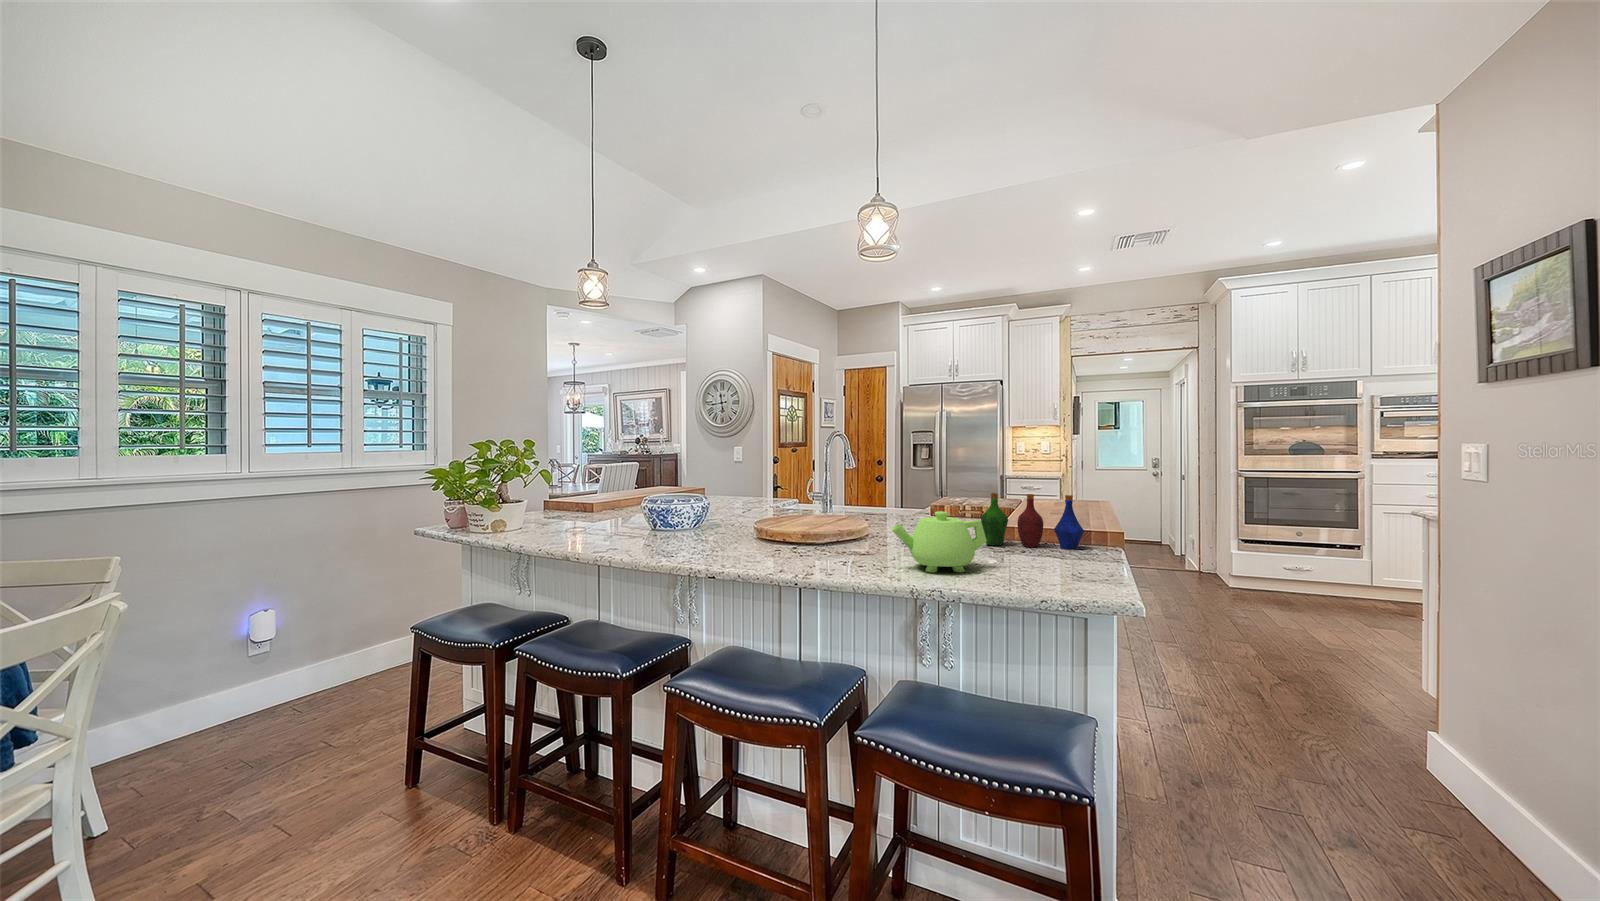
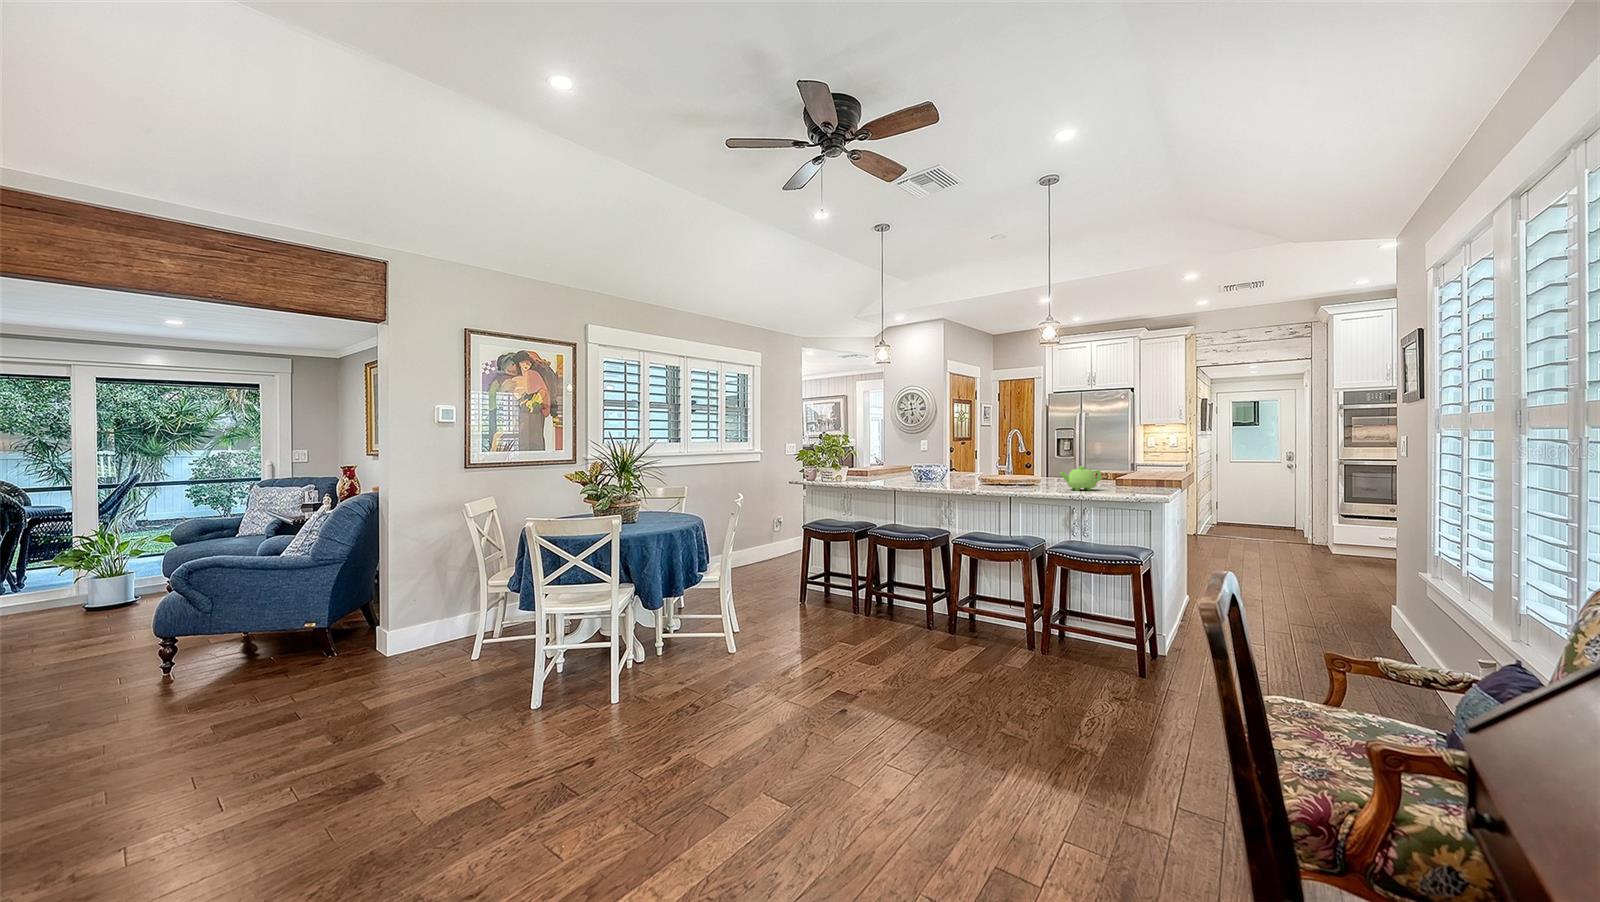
bottle: present [981,493,1084,550] -> none [1102,461,1154,487]

